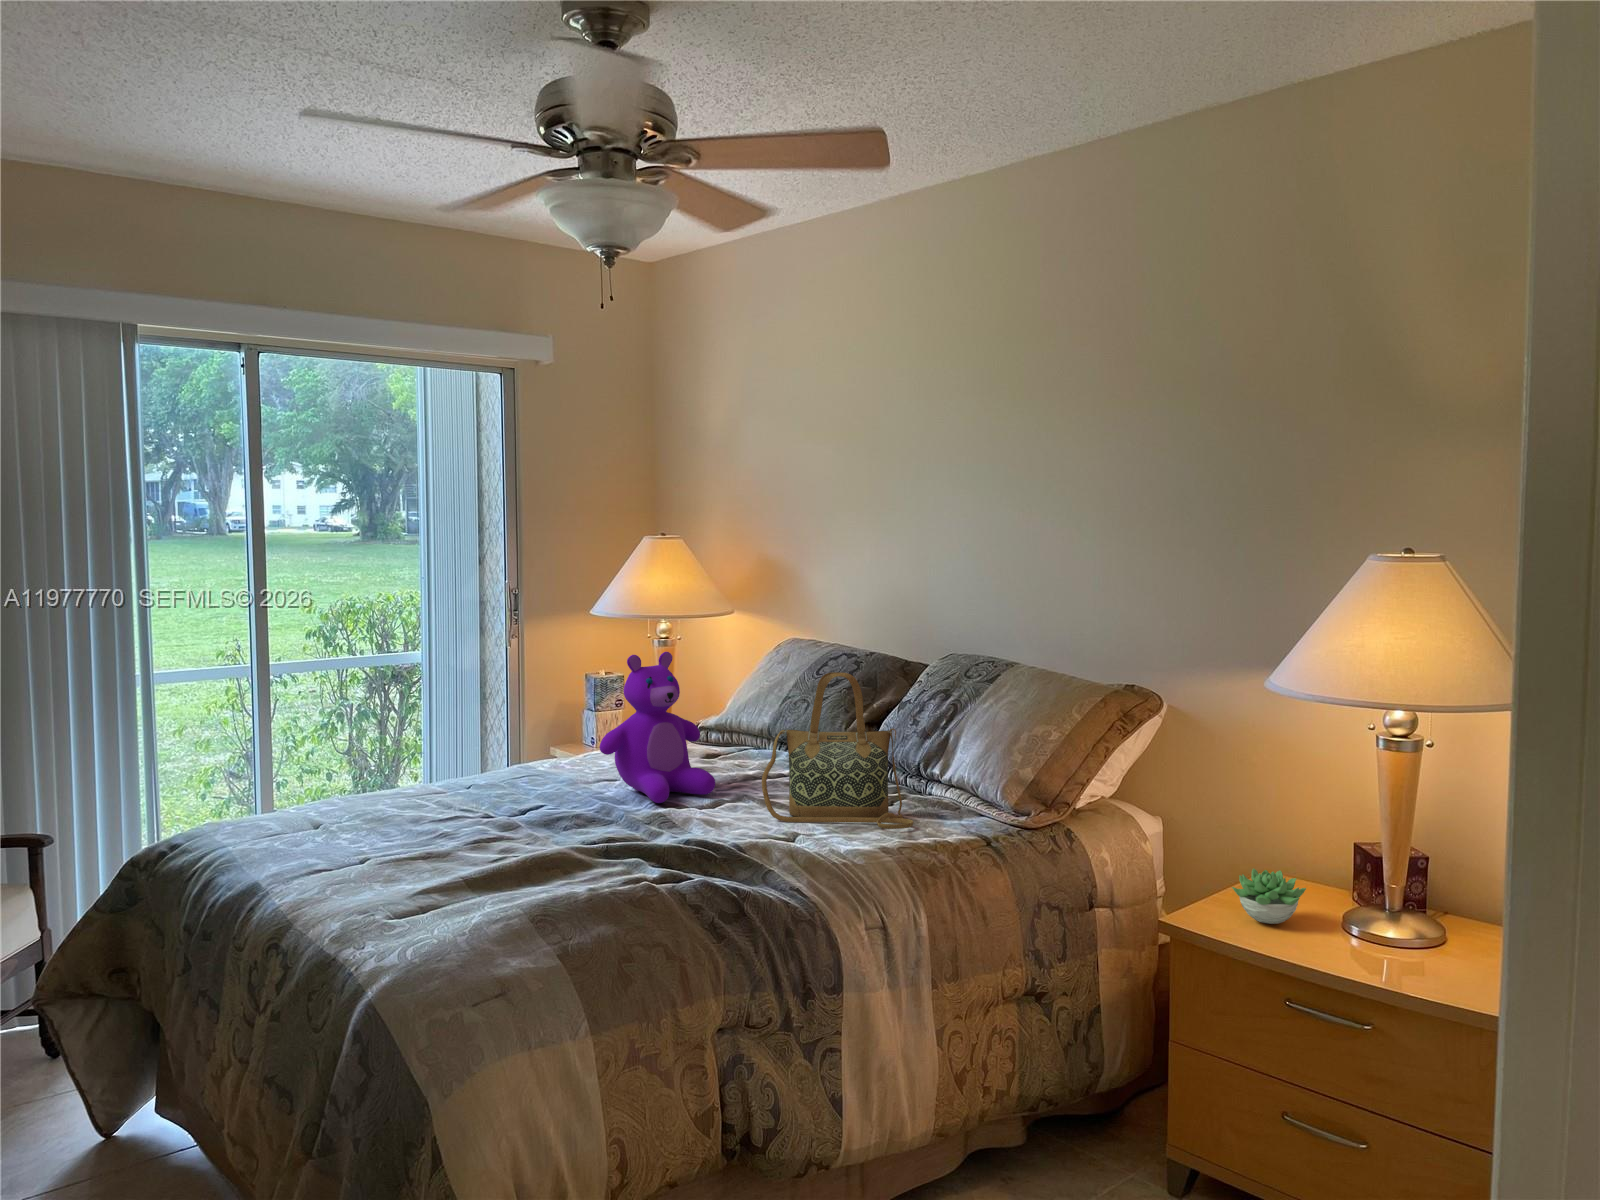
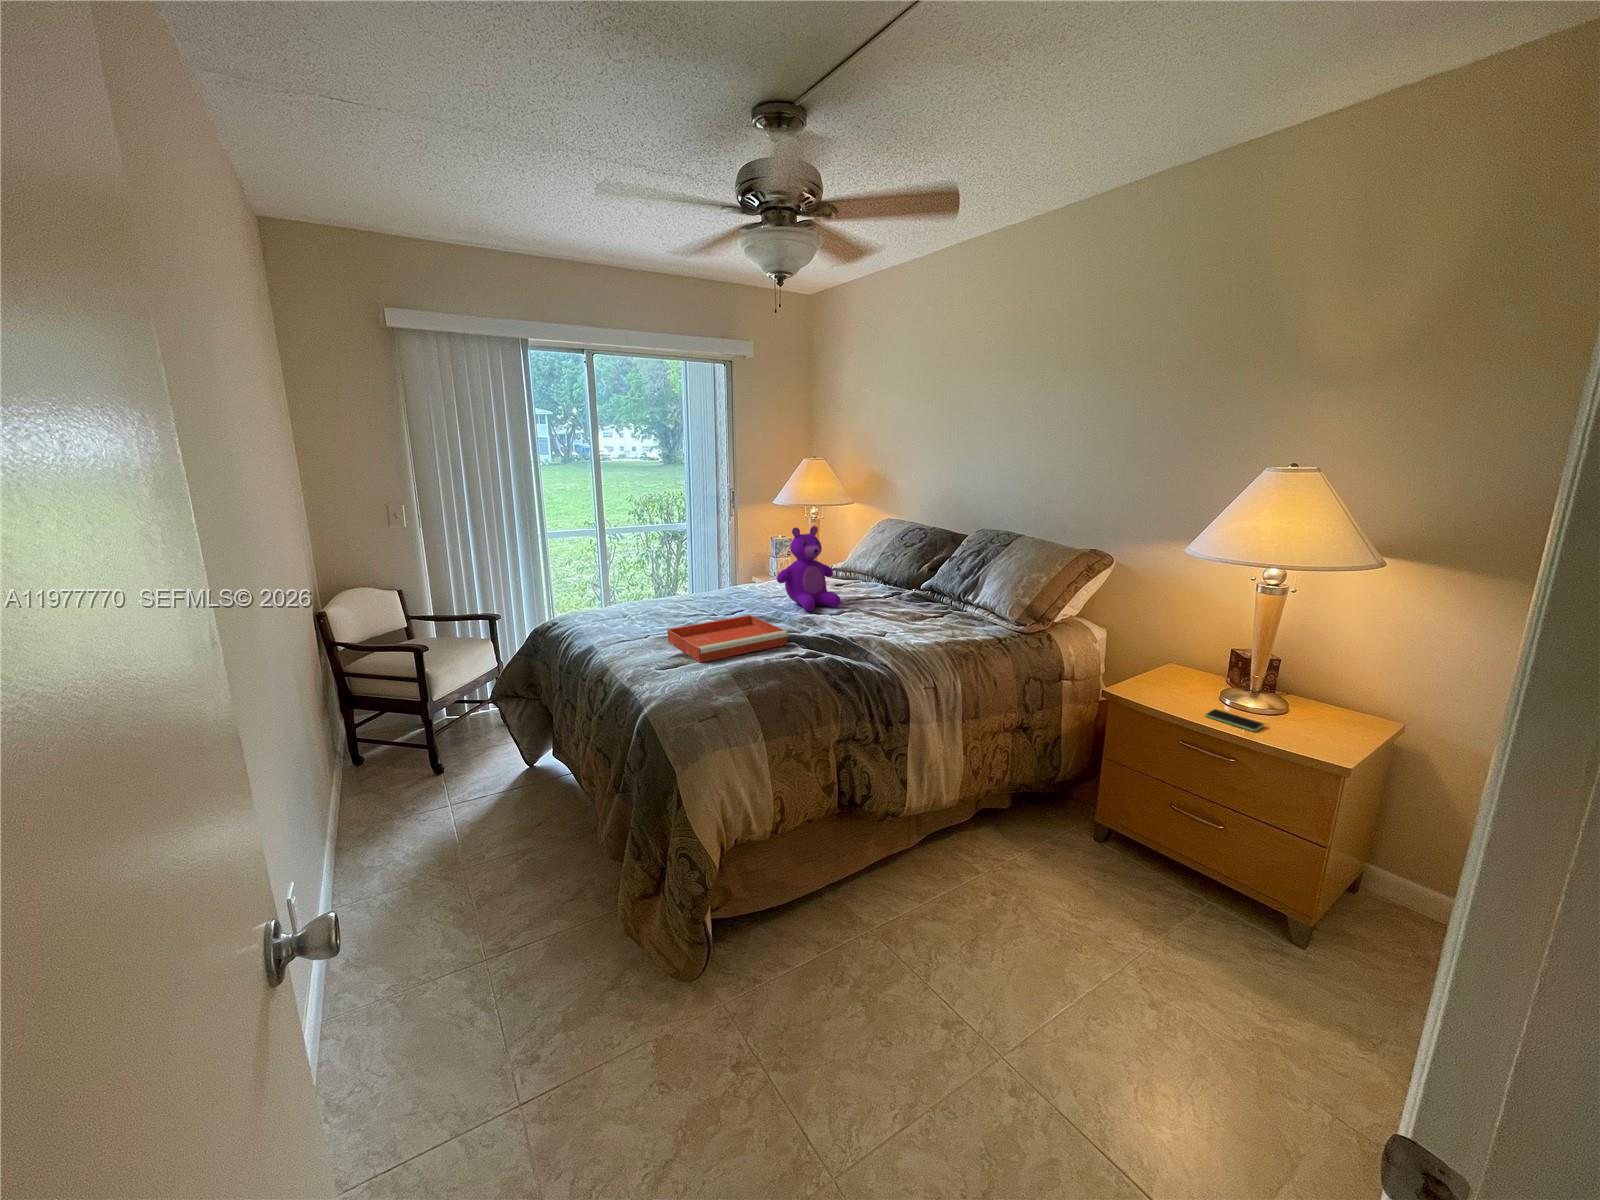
handbag: present [762,672,914,829] -> none [866,540,954,631]
tray: none [401,813,627,901] -> present [667,615,789,662]
succulent plant: present [1232,869,1306,924] -> none [1149,664,1199,697]
smartphone: none [1320,939,1409,971] -> present [1205,709,1264,731]

